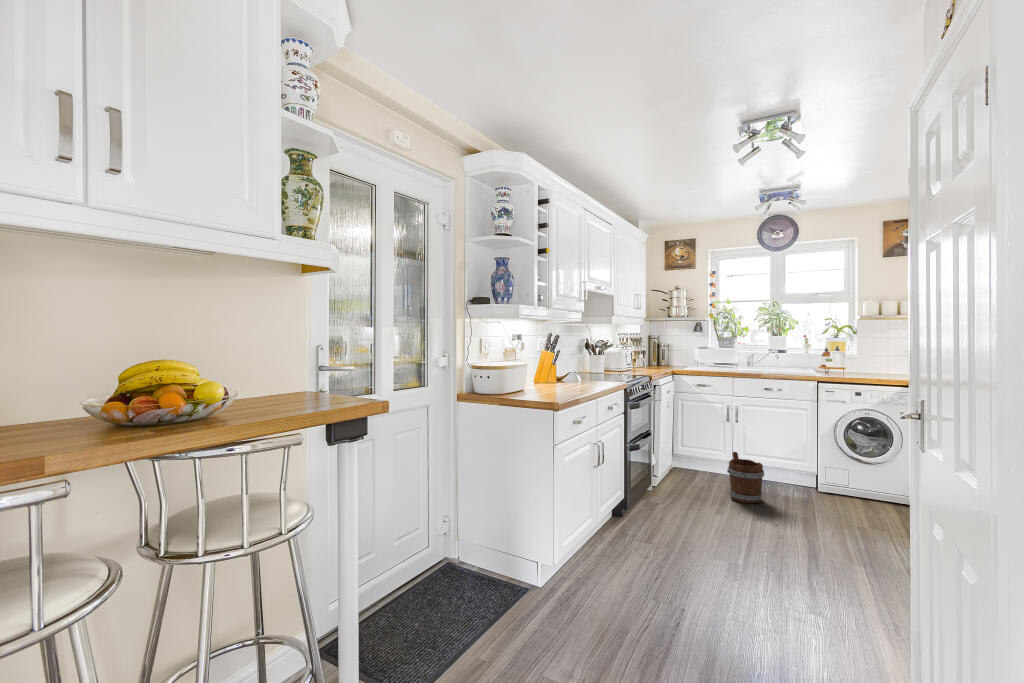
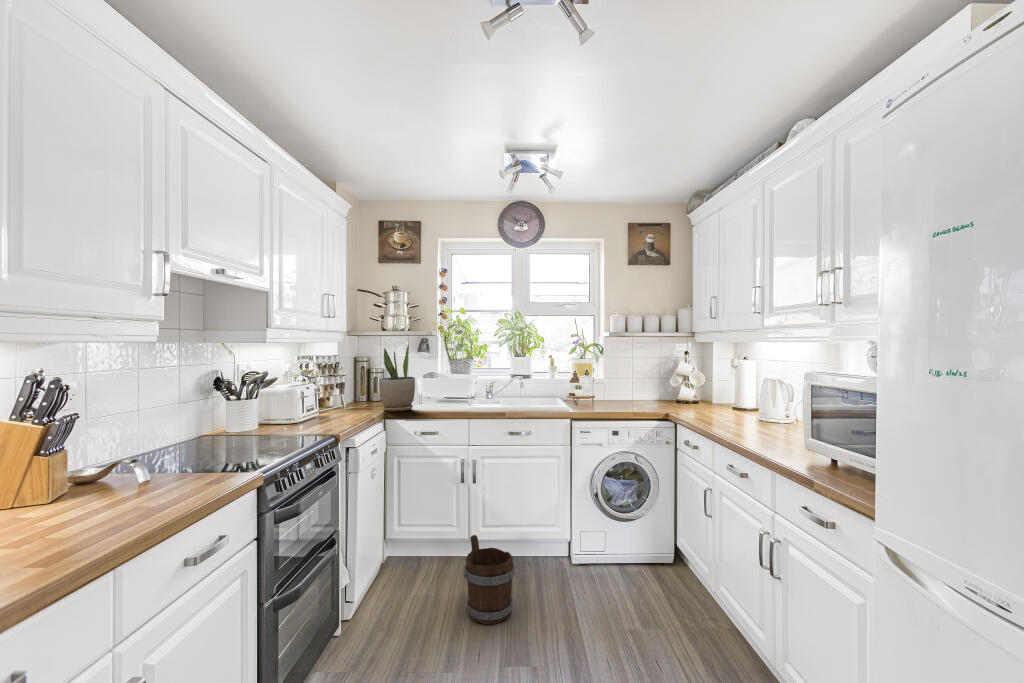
potted plant: none [668,326,693,370] -> present [379,345,415,411]

